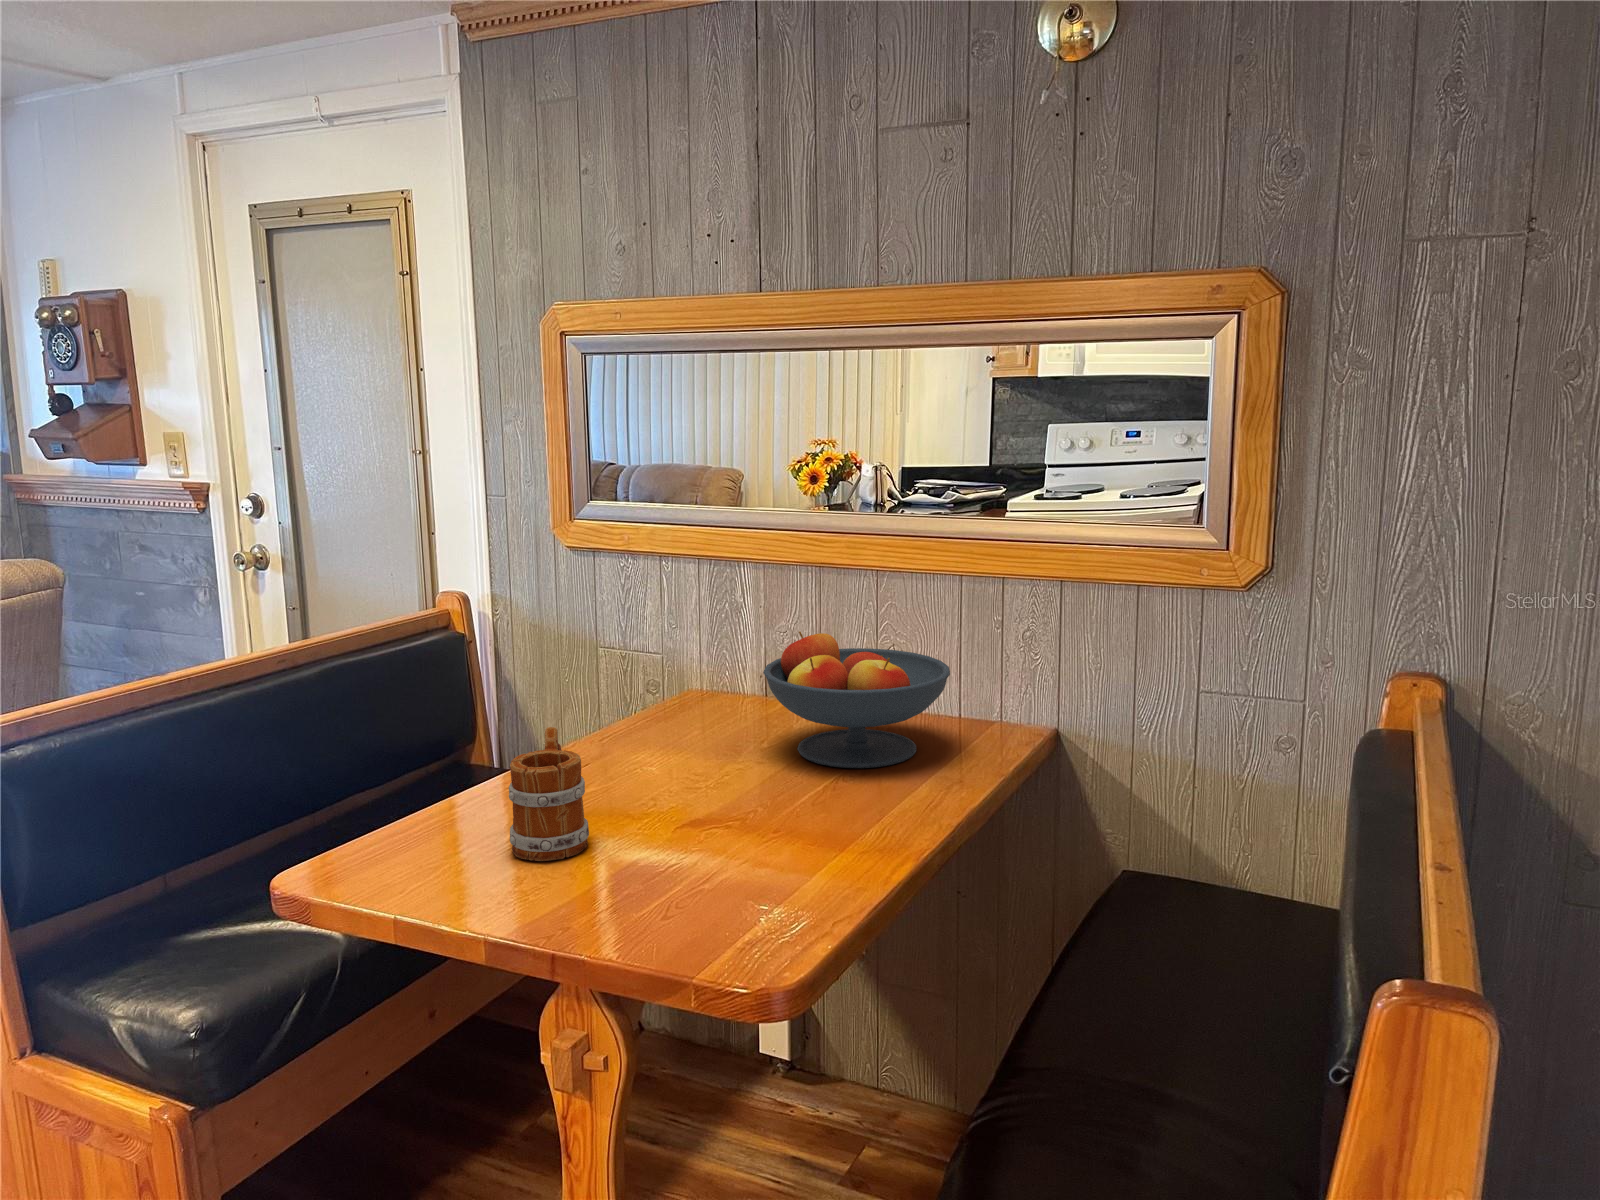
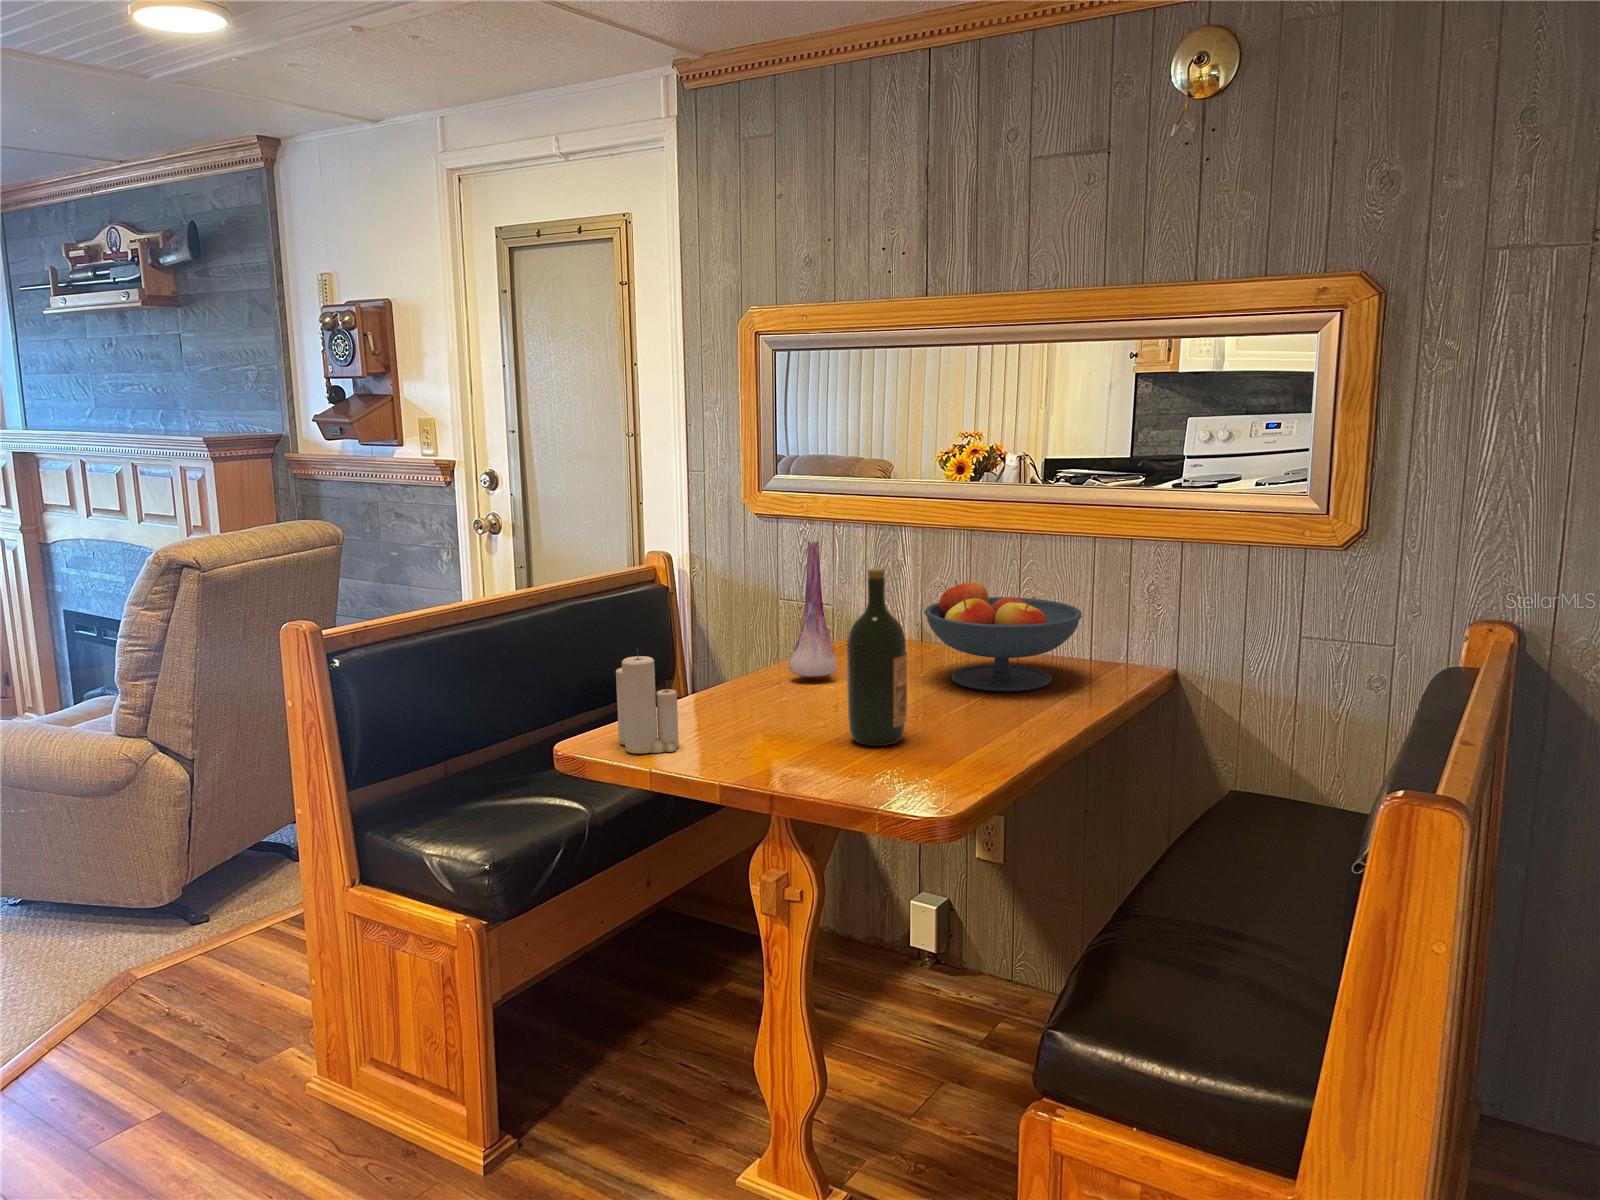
vase: none [590,586,658,757] -> present [789,541,836,677]
wine bottle: none [662,634,740,860] -> present [847,569,907,746]
mug: present [509,727,589,861] -> none [727,643,787,743]
candle: none [357,746,444,886] -> present [616,648,679,754]

